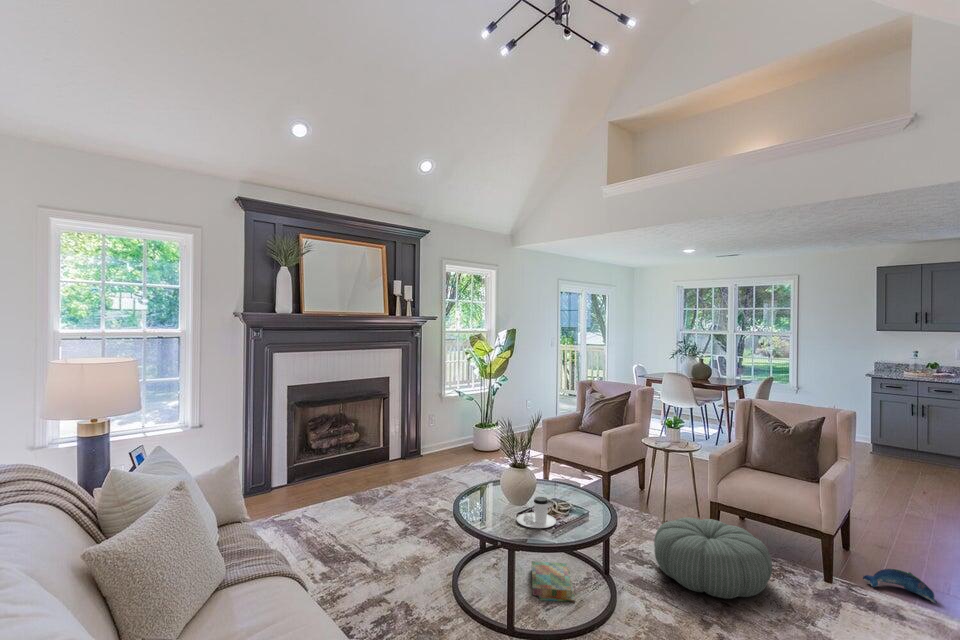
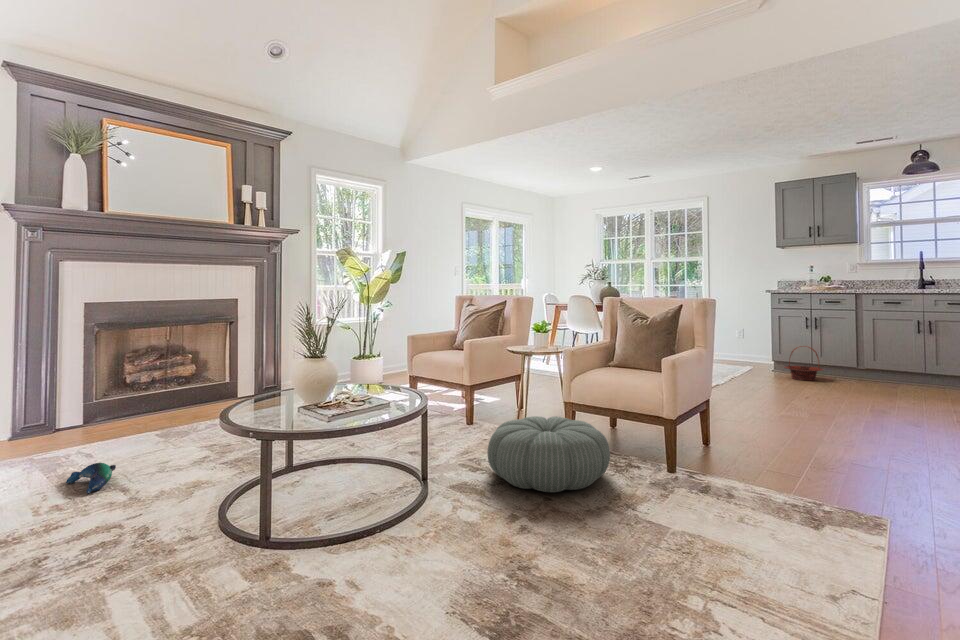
basket: none [894,432,938,468] -> present [784,346,823,380]
coffee cup: present [517,497,556,528] -> none [301,386,351,420]
board game: present [532,561,575,602] -> none [329,471,391,507]
plush toy: present [863,569,937,603] -> present [66,463,116,493]

